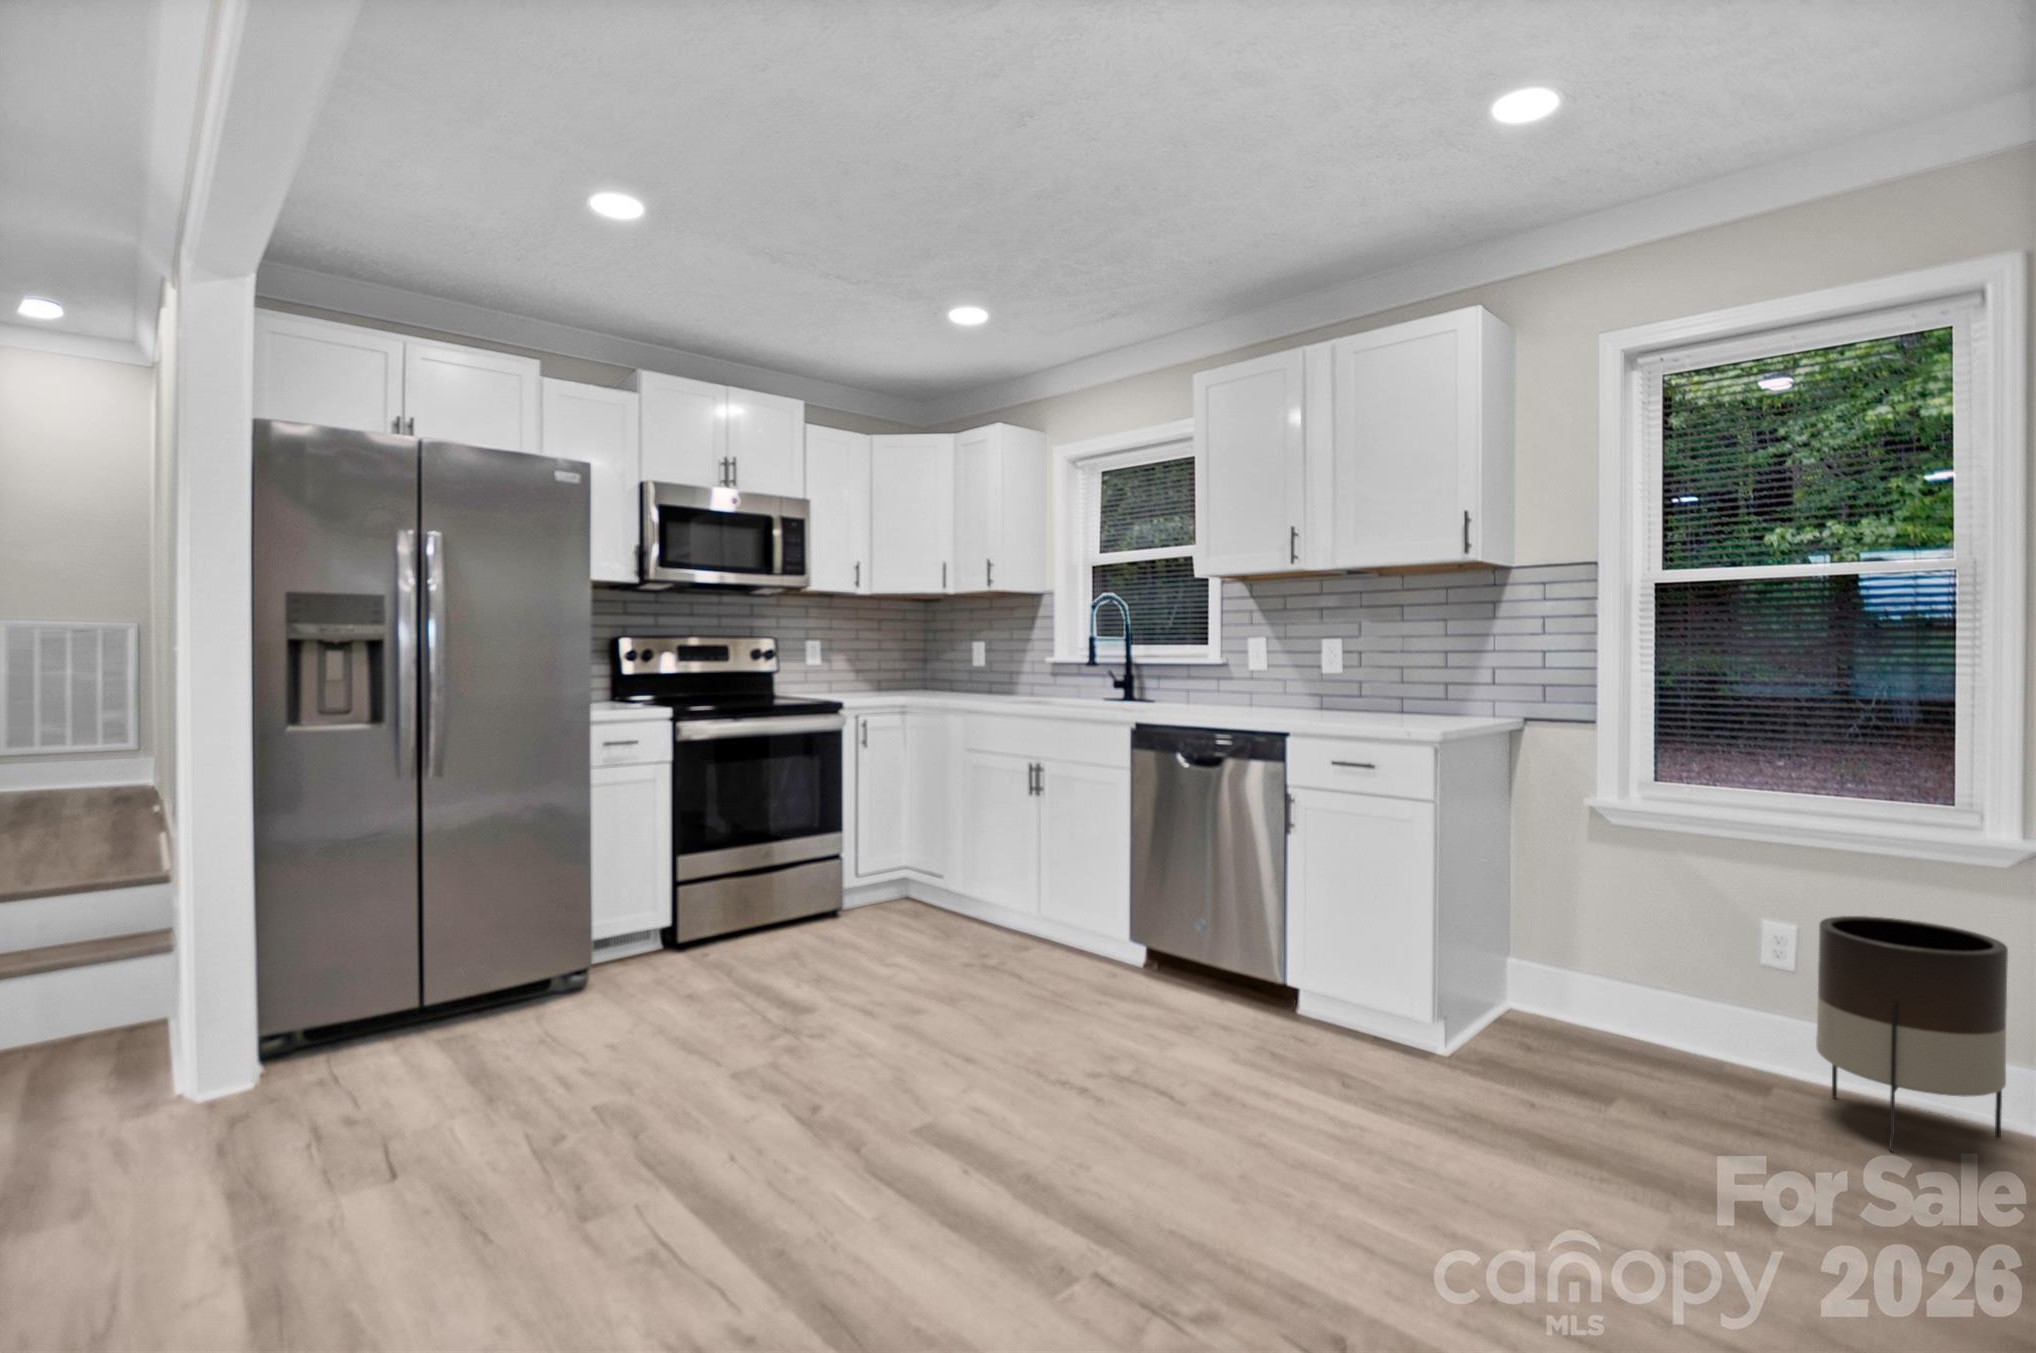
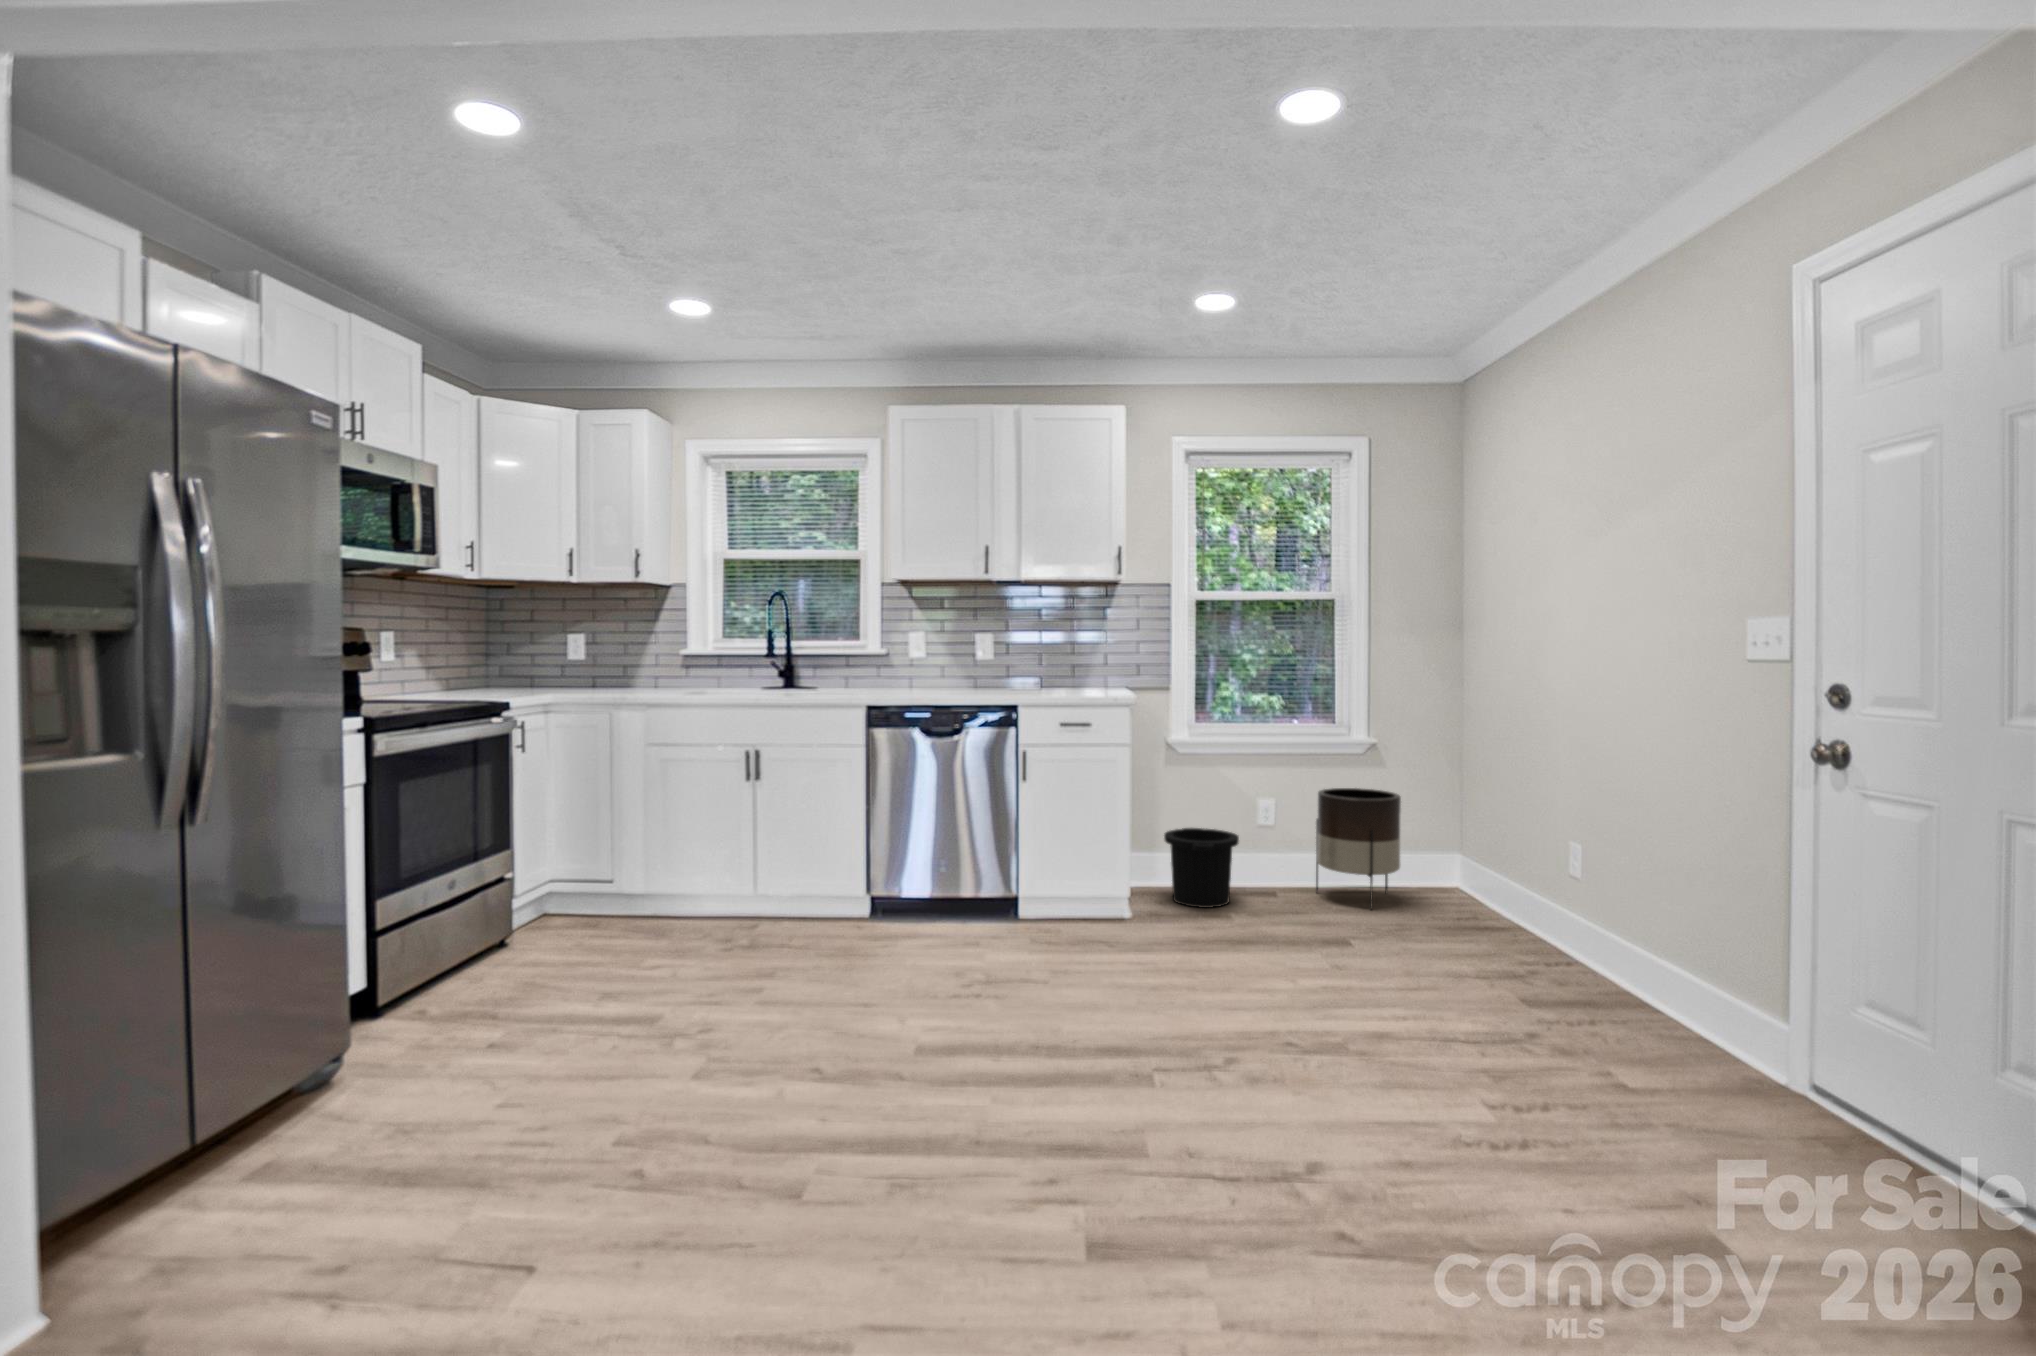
trash can: none [1523,936,1653,1069] -> present [1164,828,1239,908]

